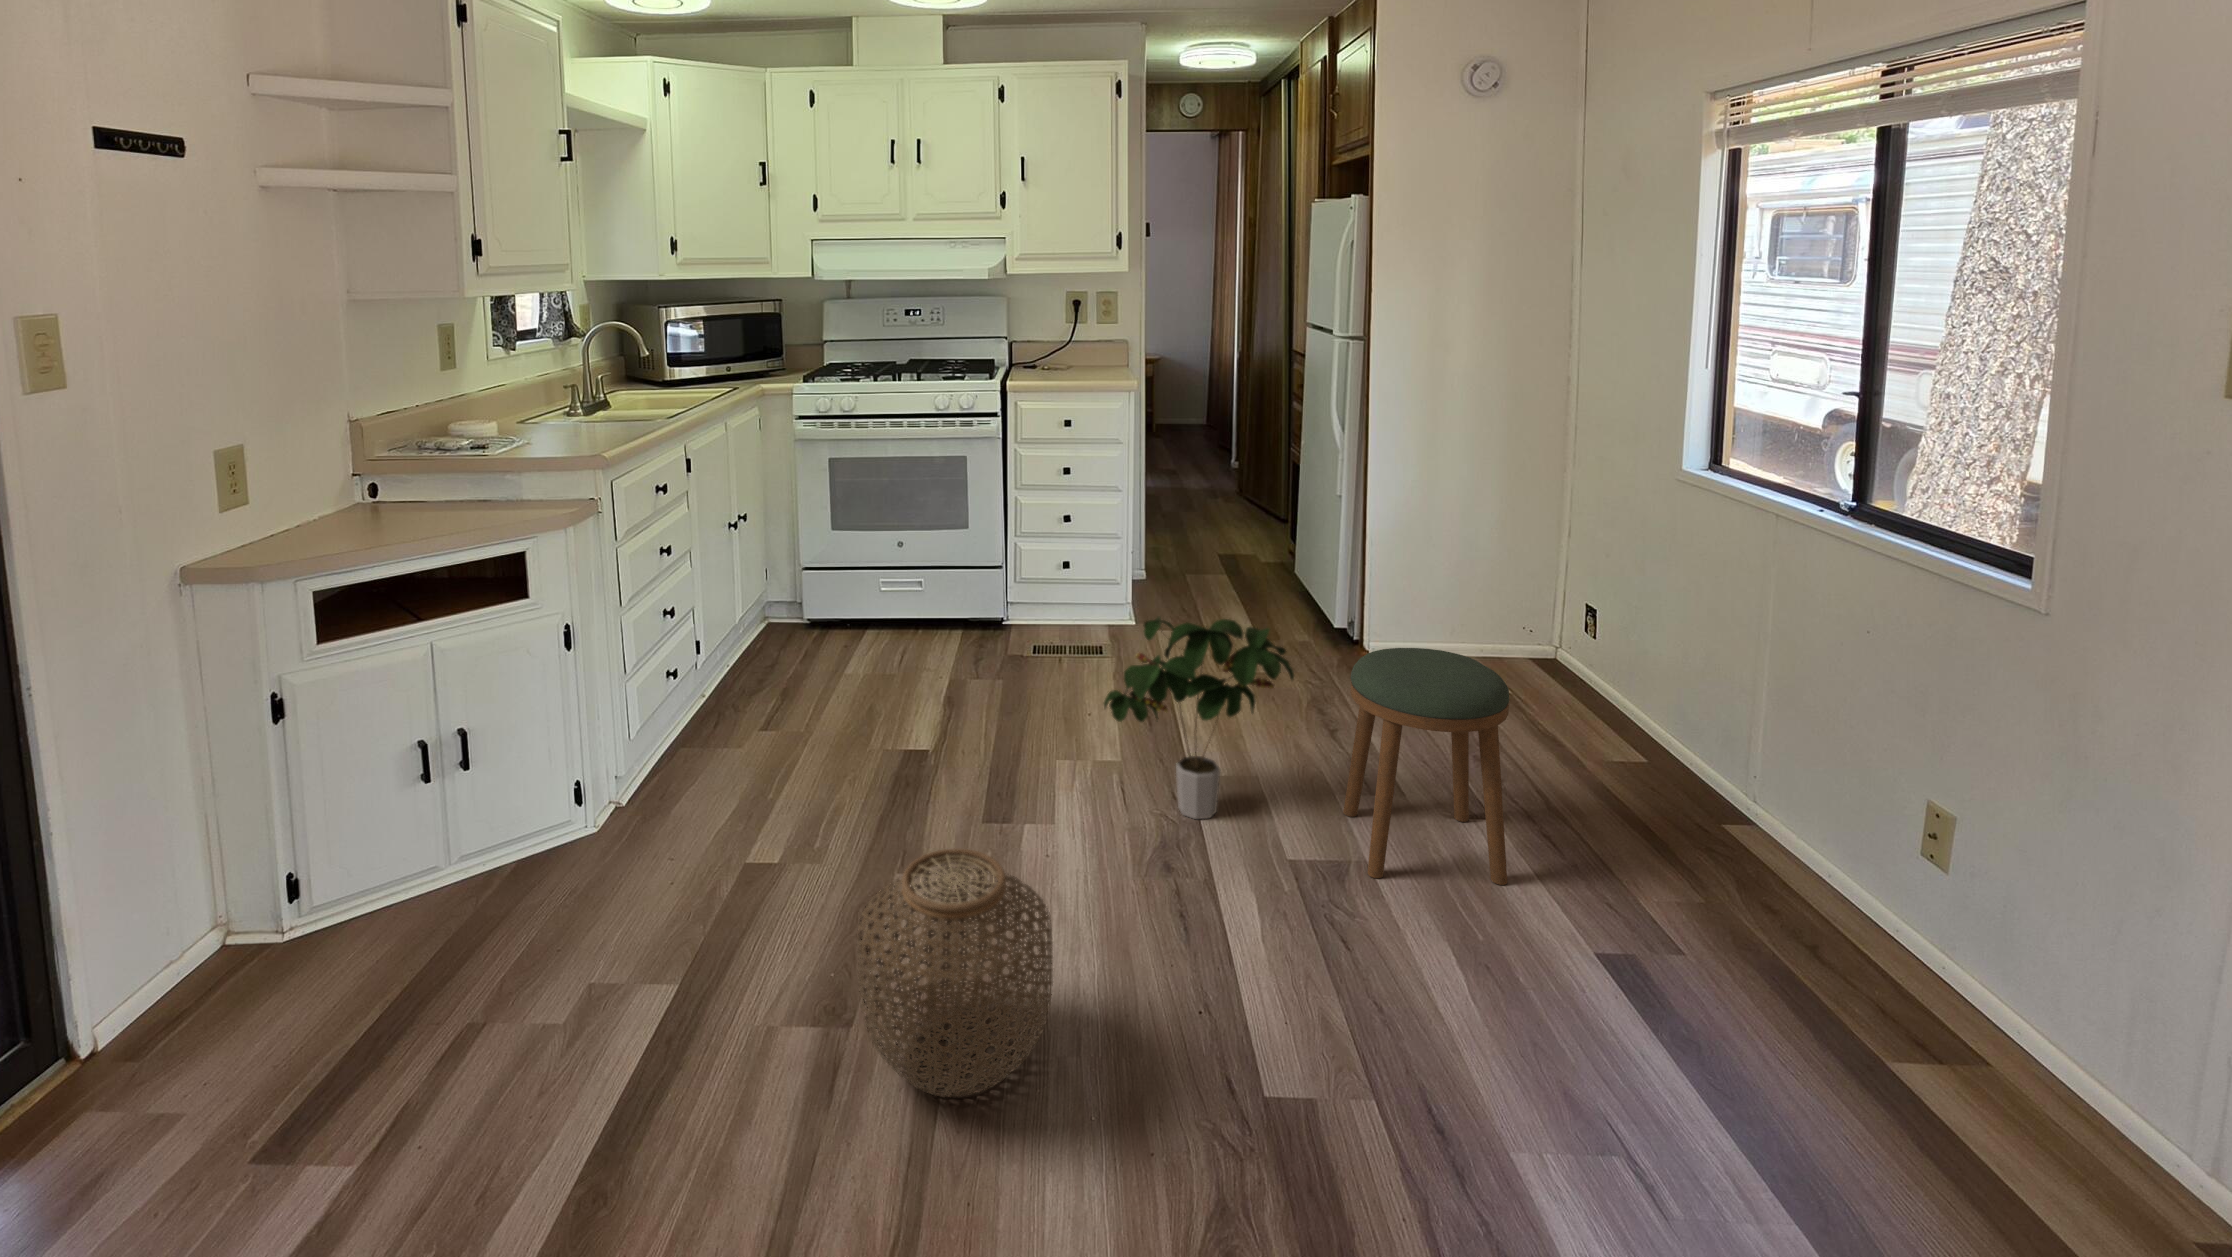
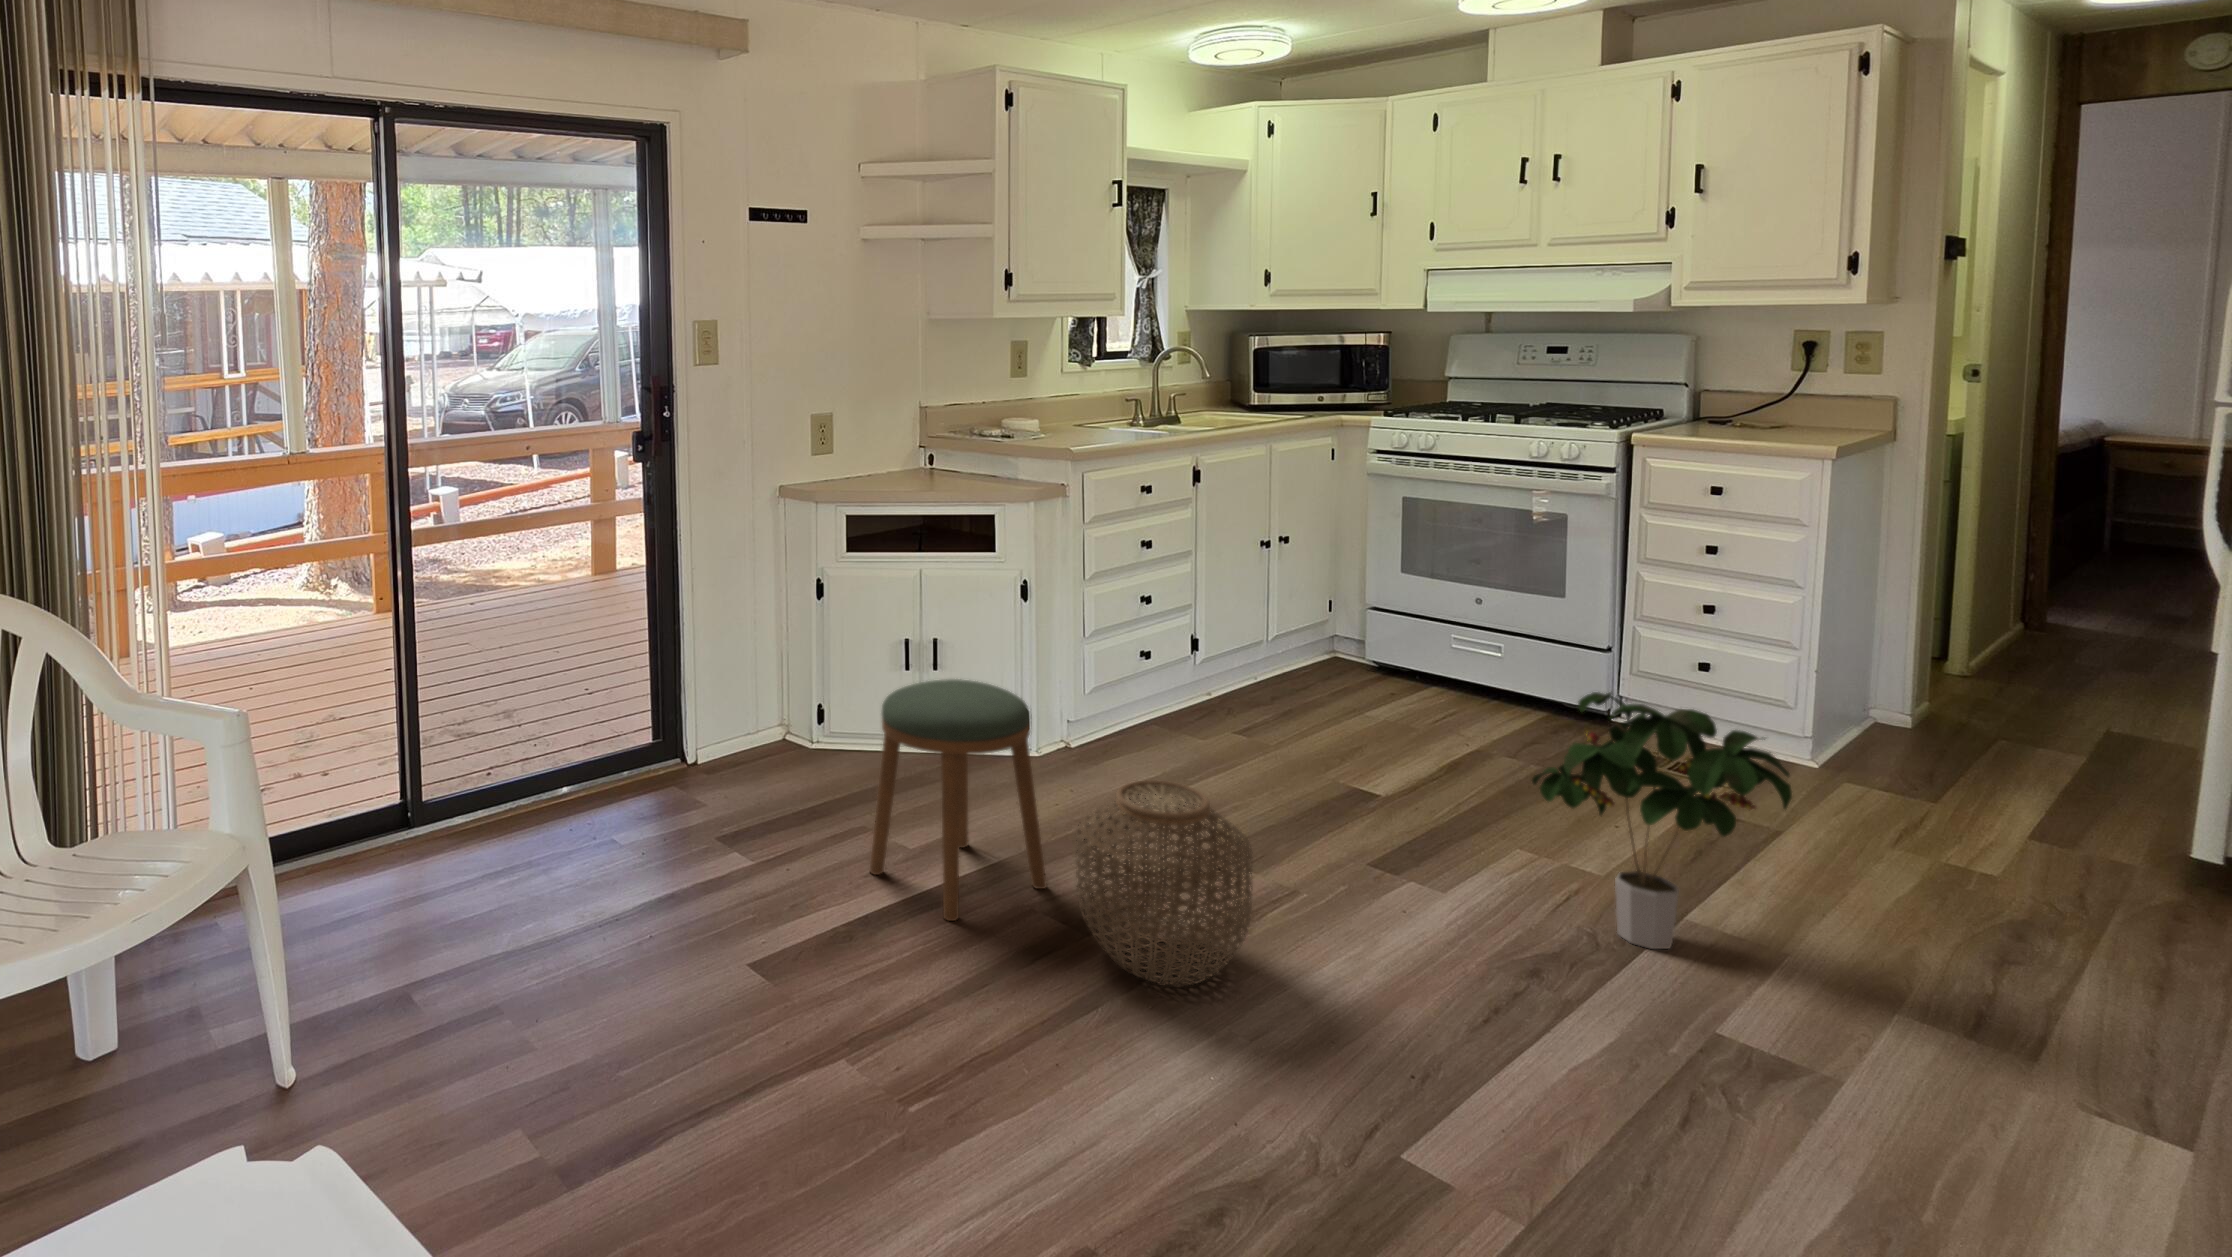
stool: present [1343,648,1509,885] -> present [869,679,1047,921]

